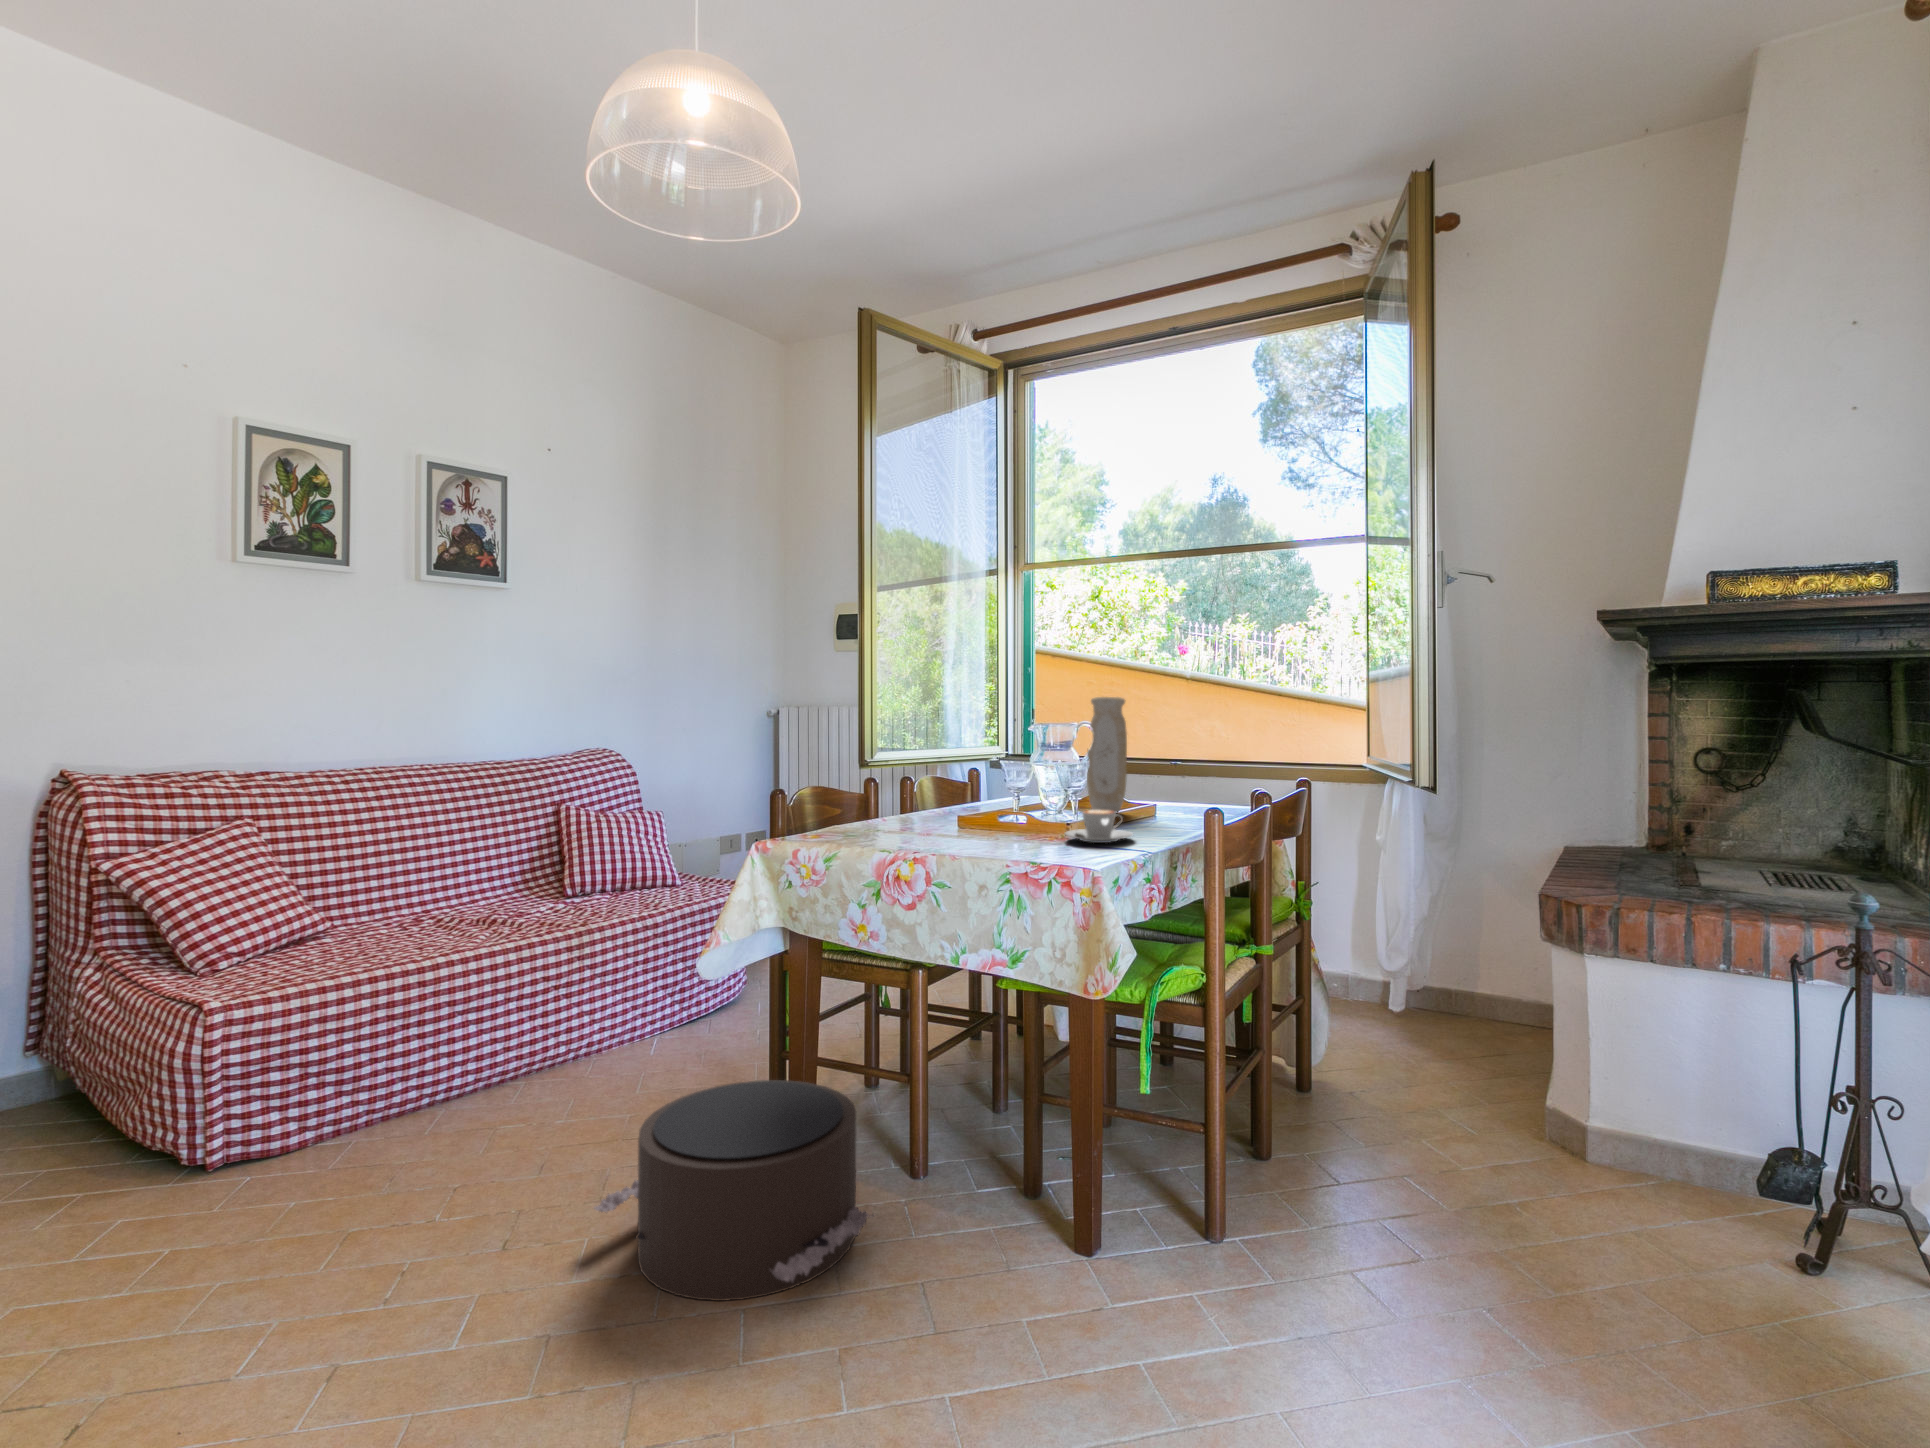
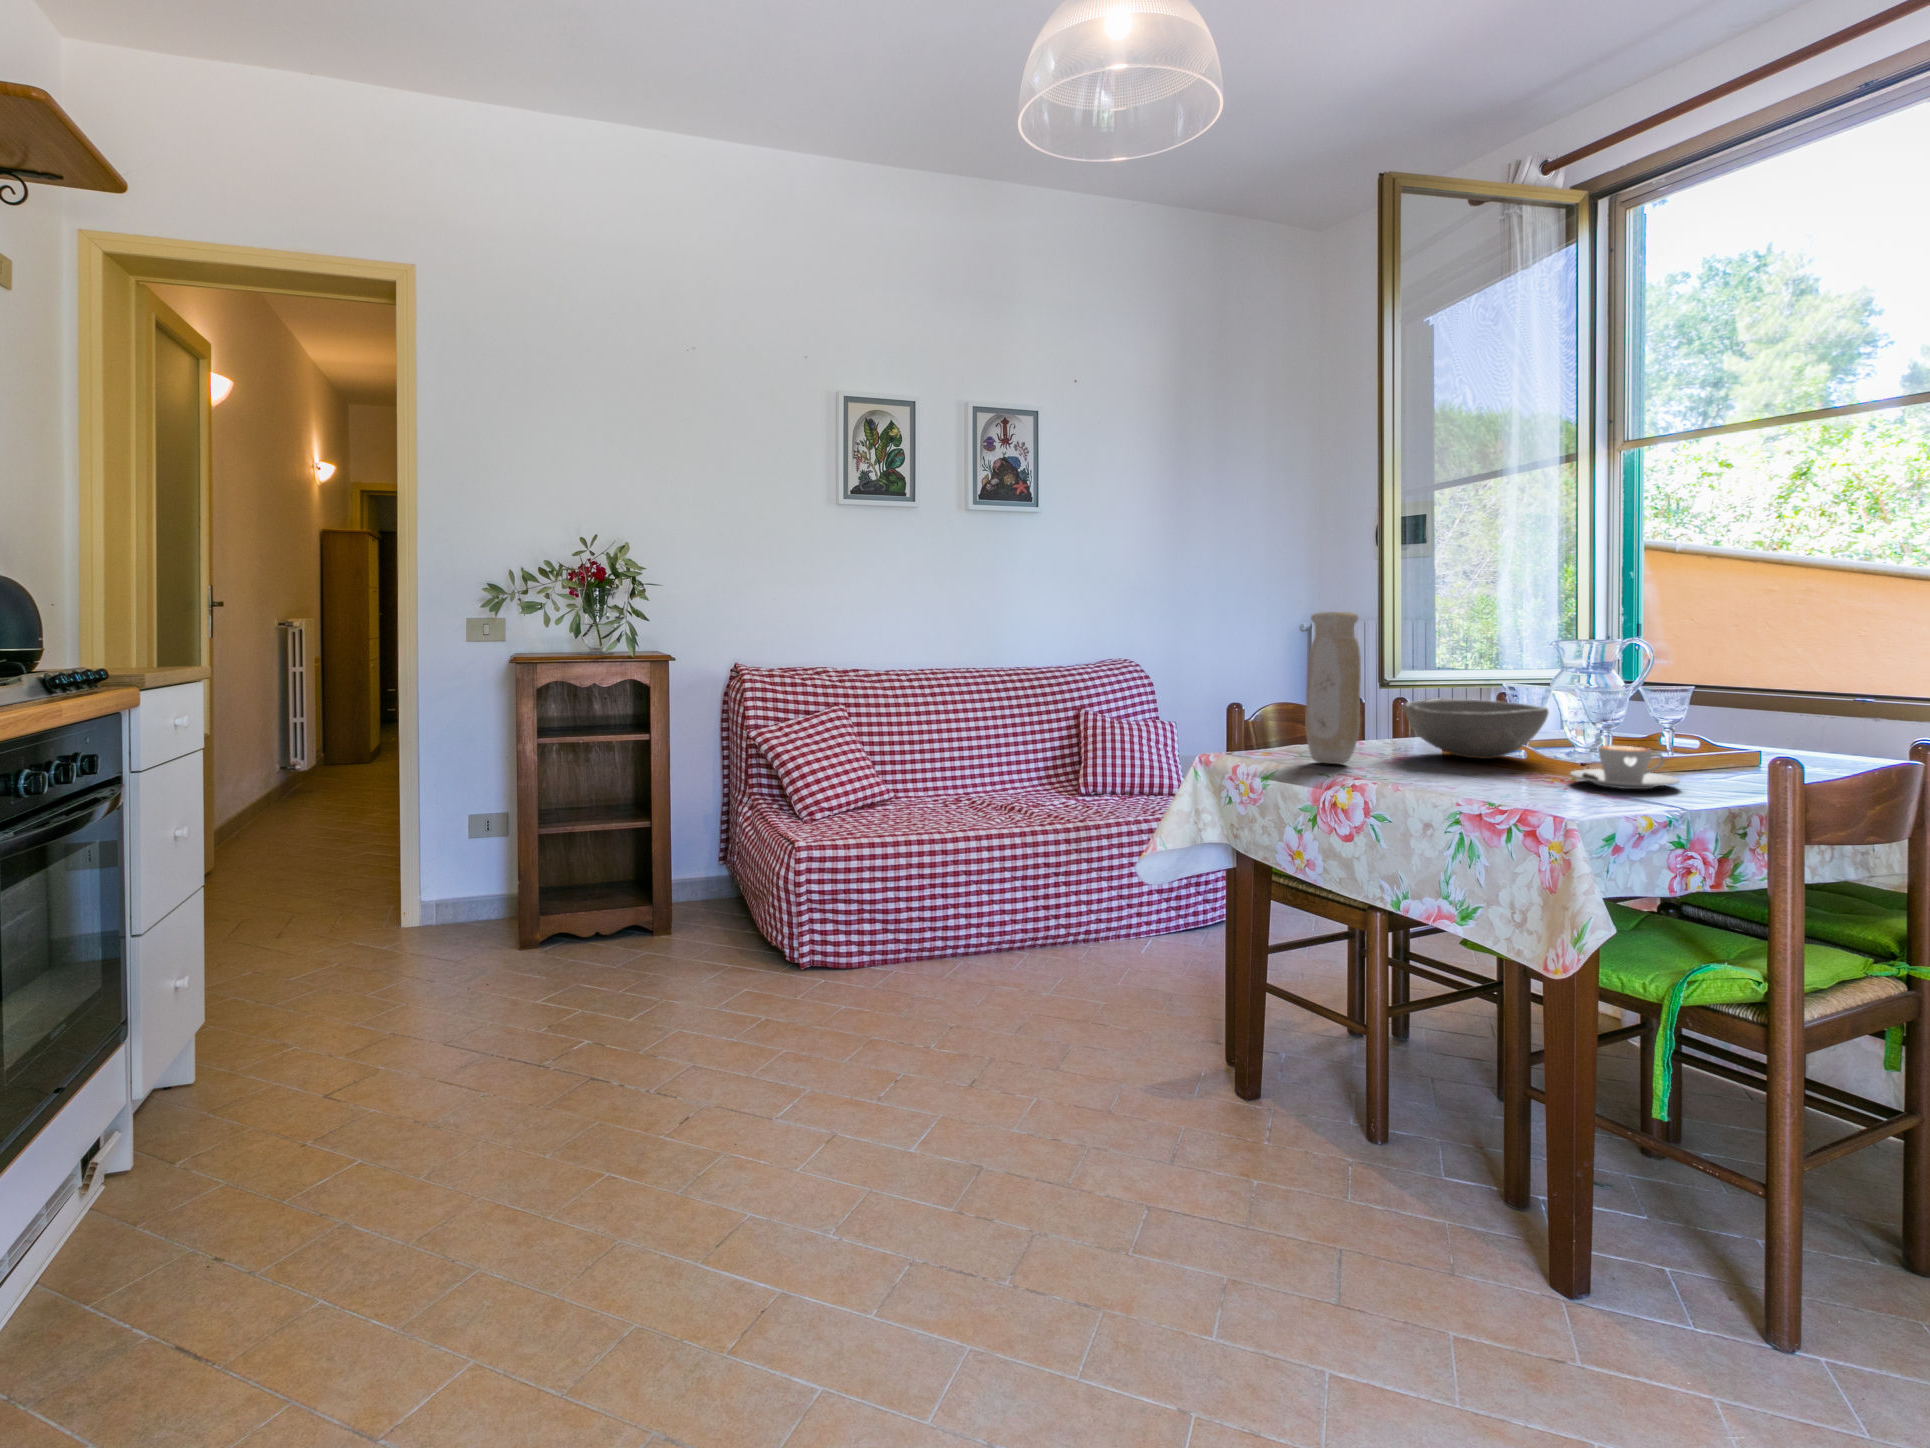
vase: present [1087,697,1127,812] -> present [1305,612,1361,764]
bowl: none [931,778,1036,827] -> present [1404,699,1548,759]
pouf: present [594,1080,874,1301] -> none [1030,988,1288,1199]

